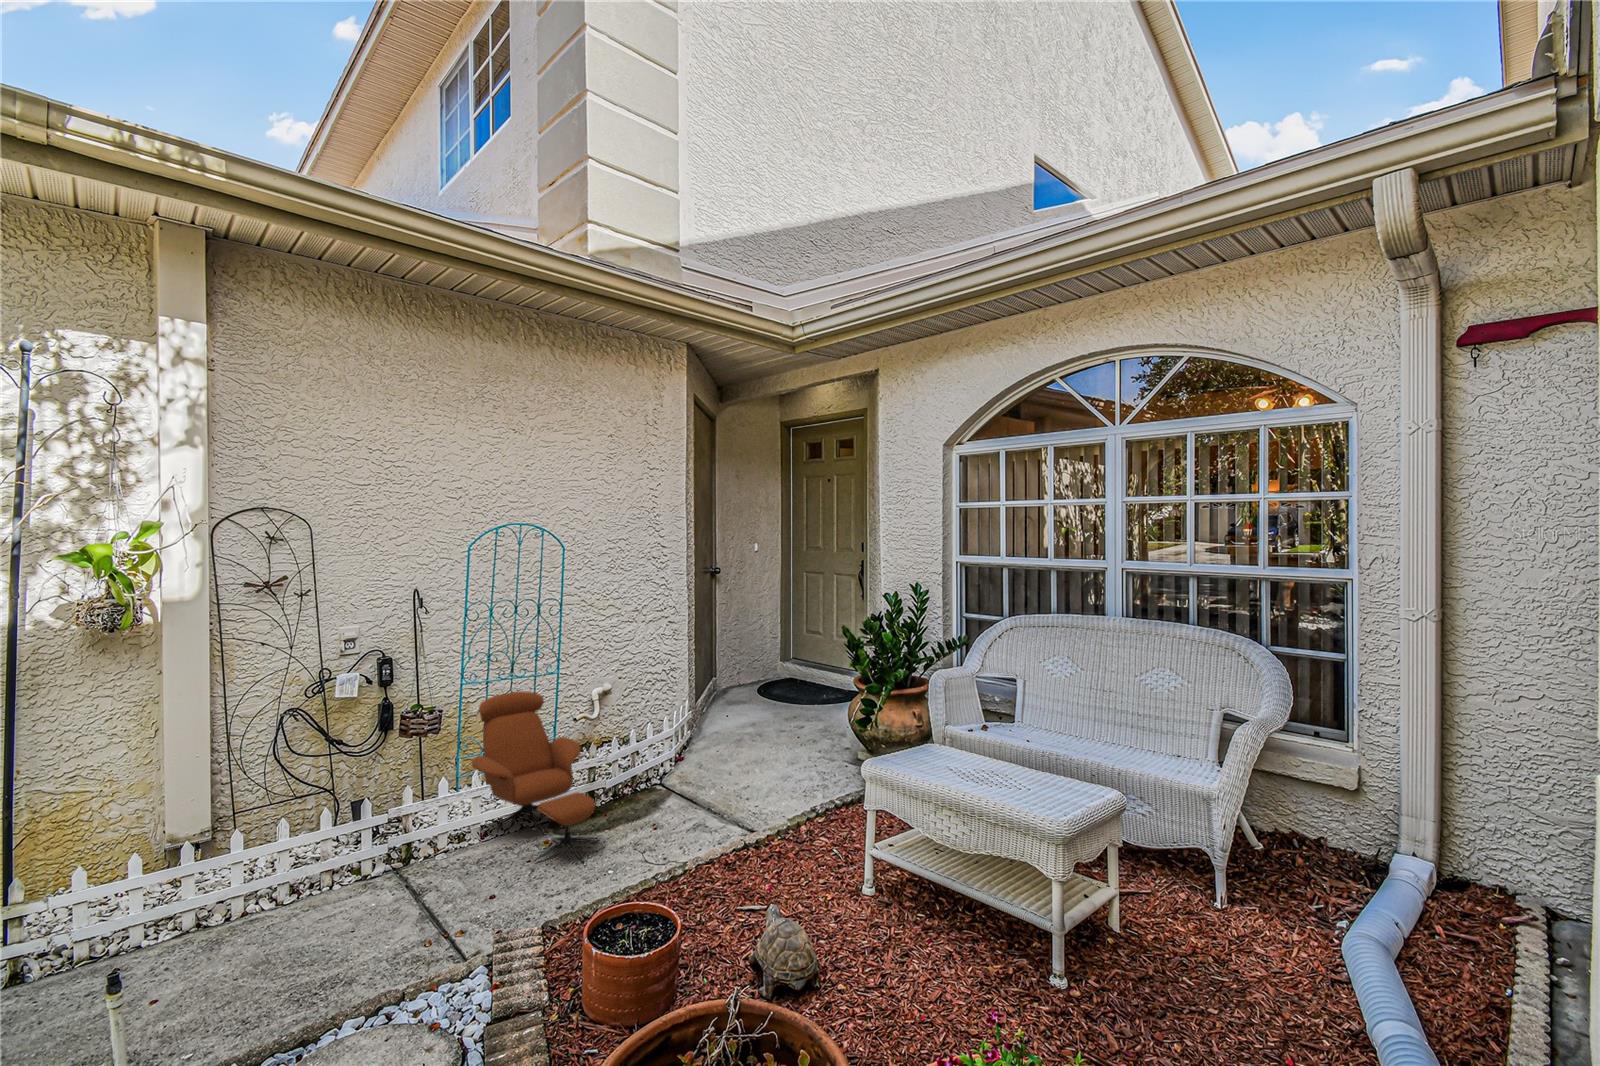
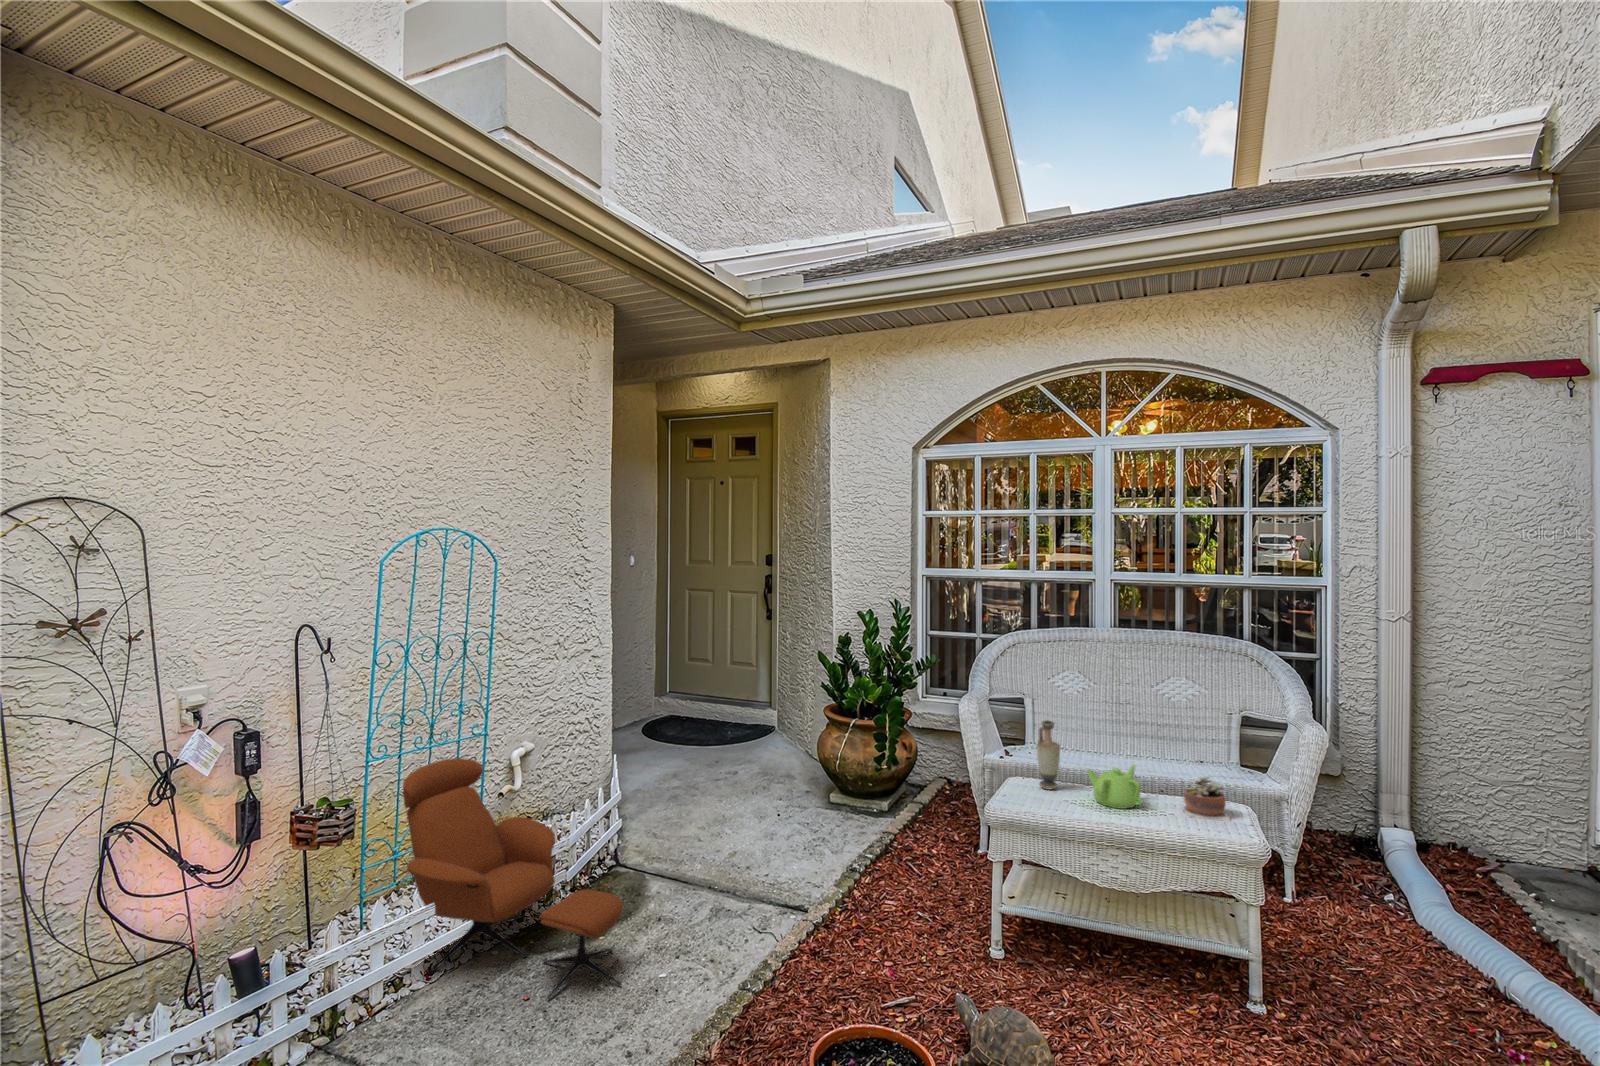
vase: none [929,699,950,761] -> present [1037,720,1060,789]
teapot: none [953,746,1008,784] -> present [1087,765,1142,809]
succulent plant: none [1026,763,1075,808] -> present [1182,777,1231,822]

